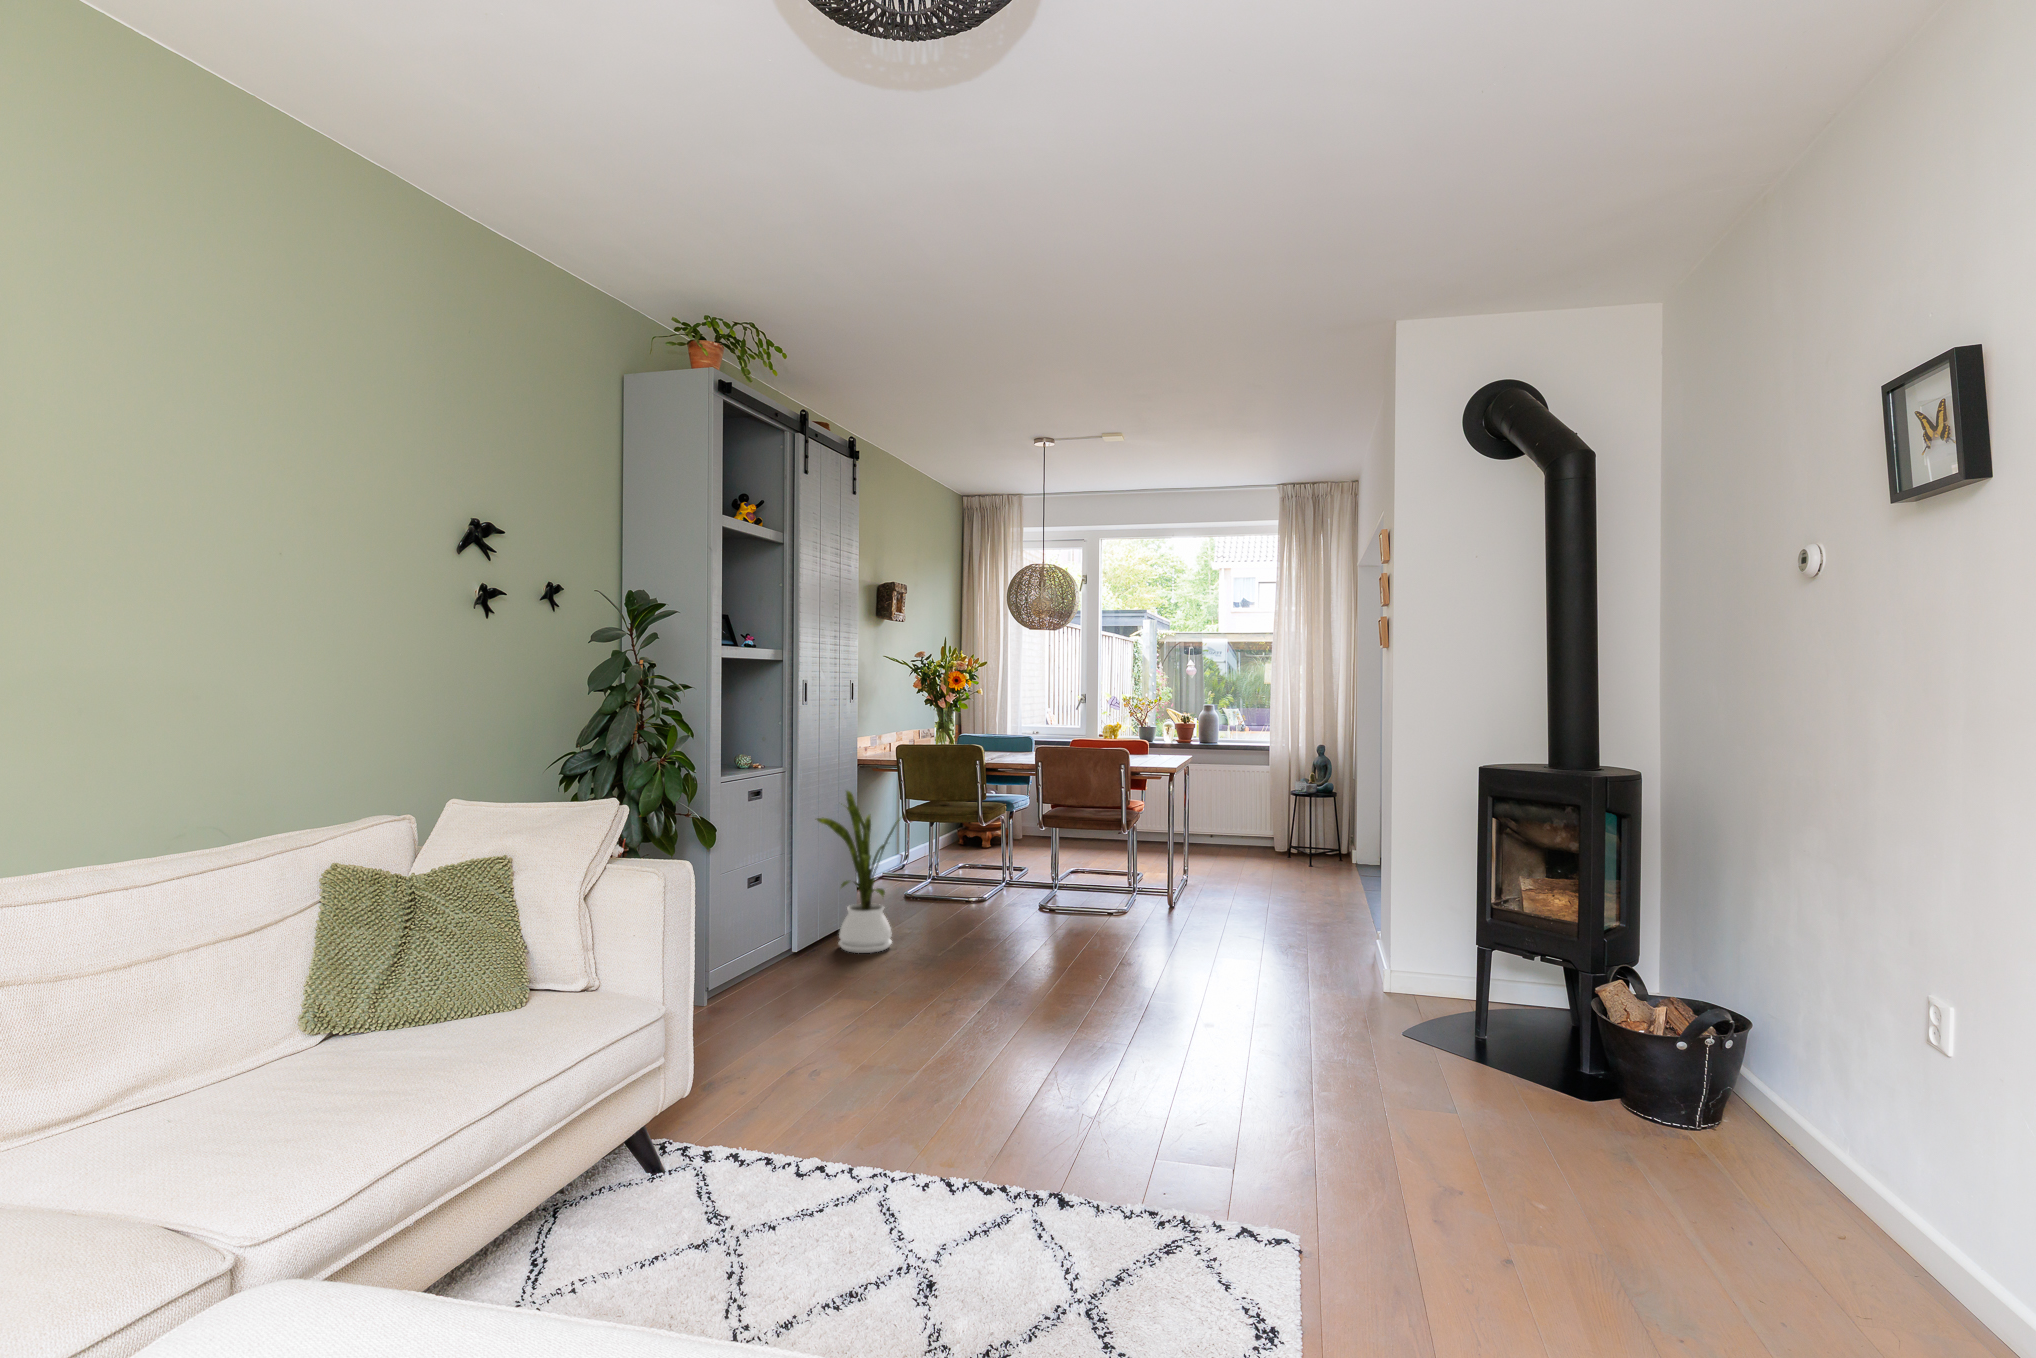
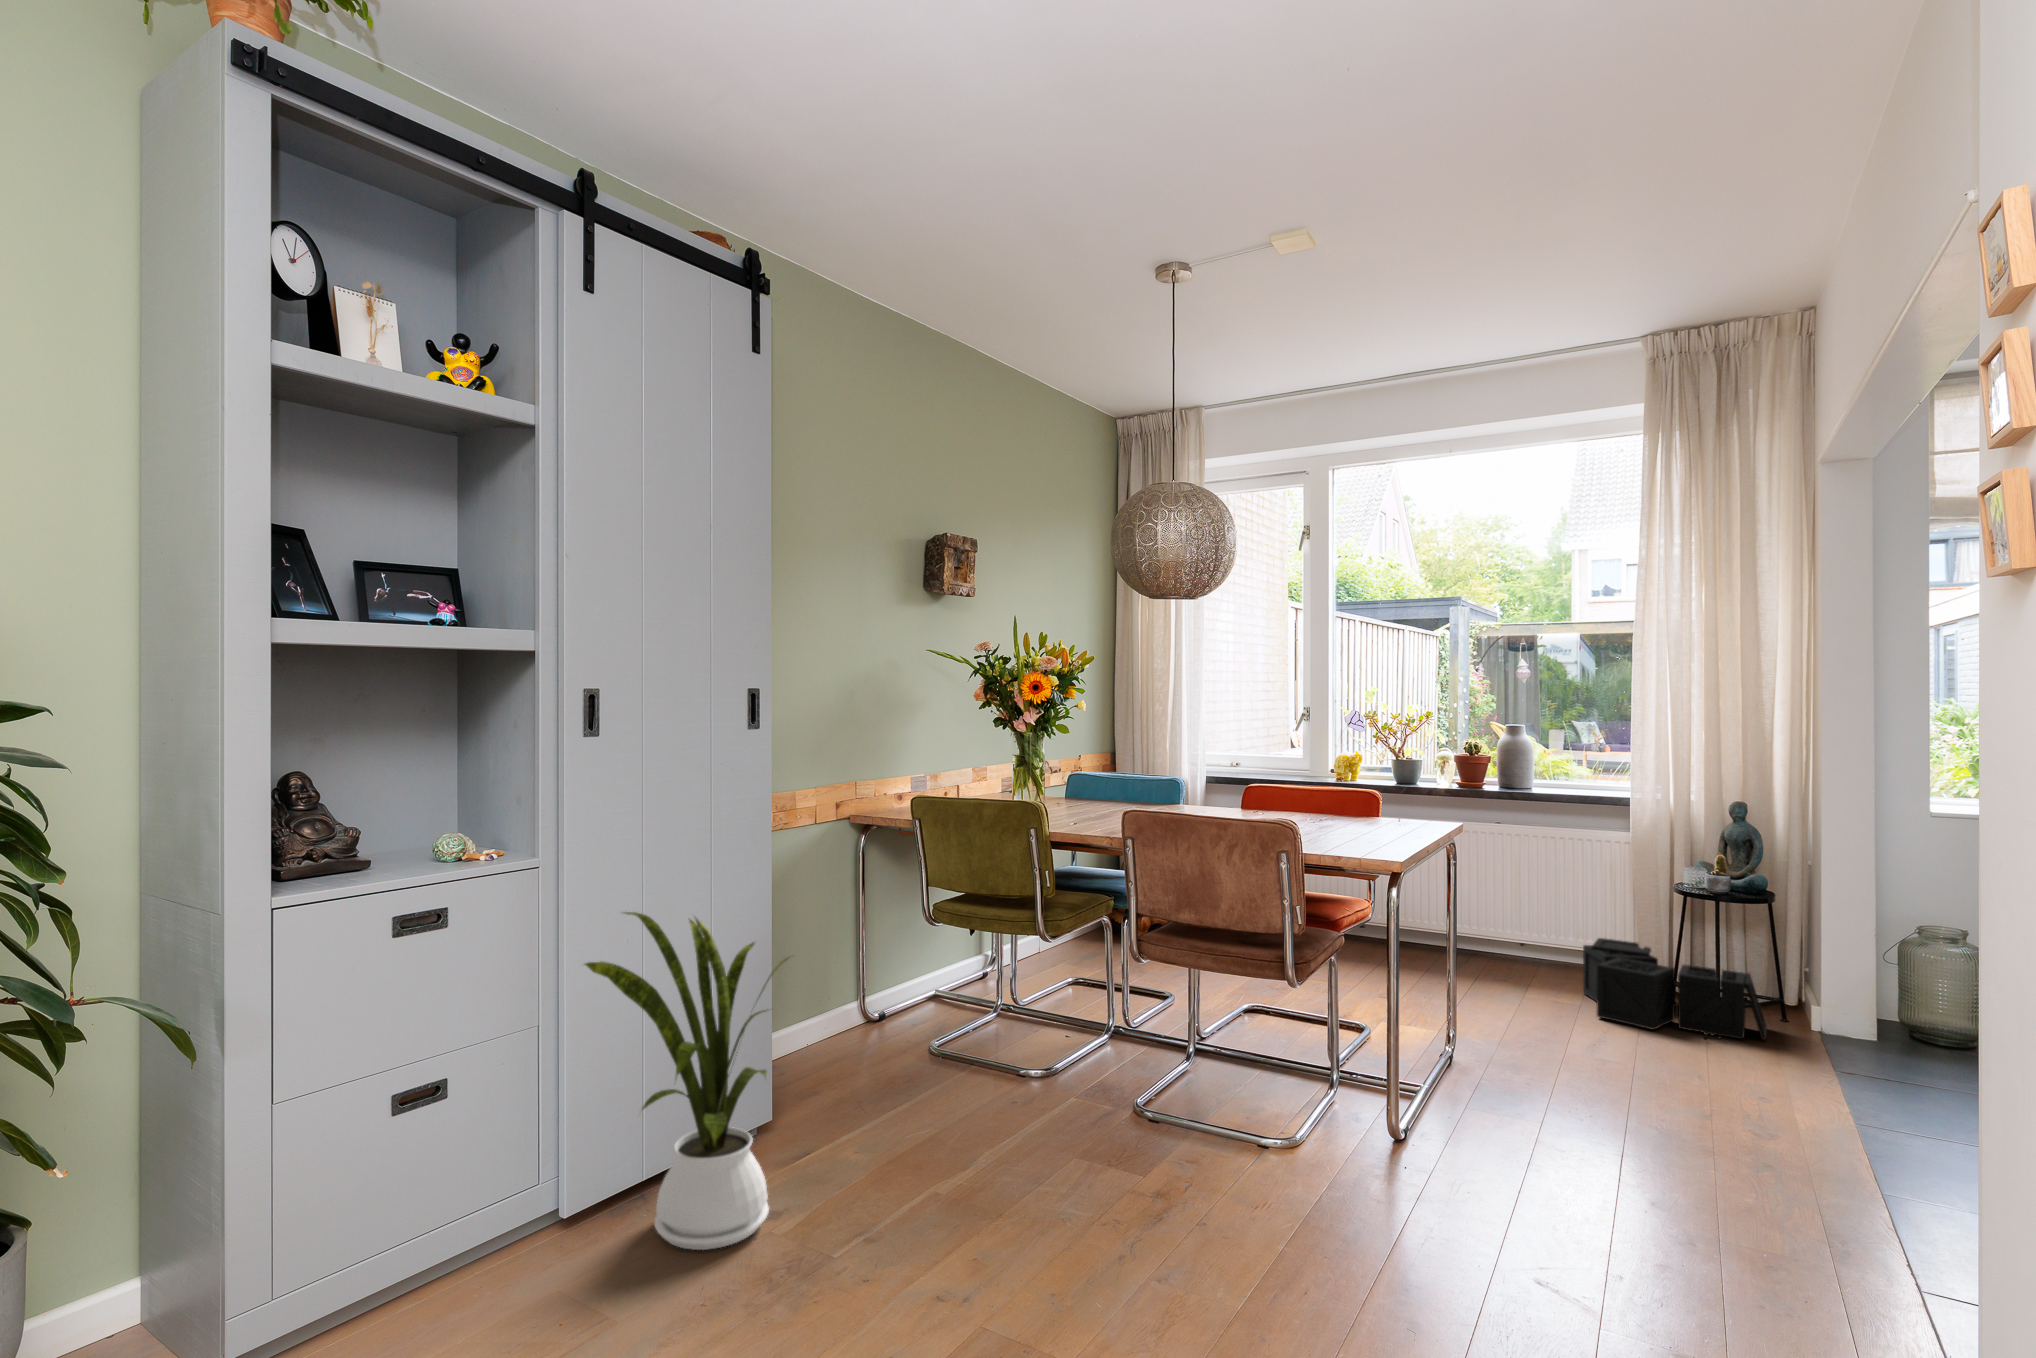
storage bin: none [1244,826,1333,870] -> present [1583,938,1767,1040]

